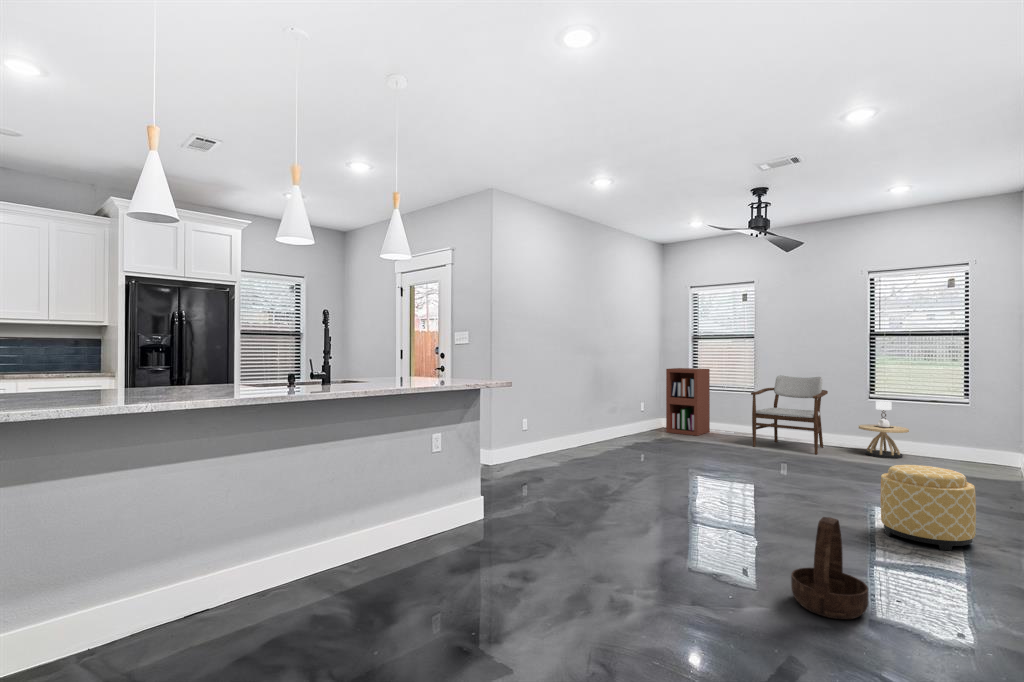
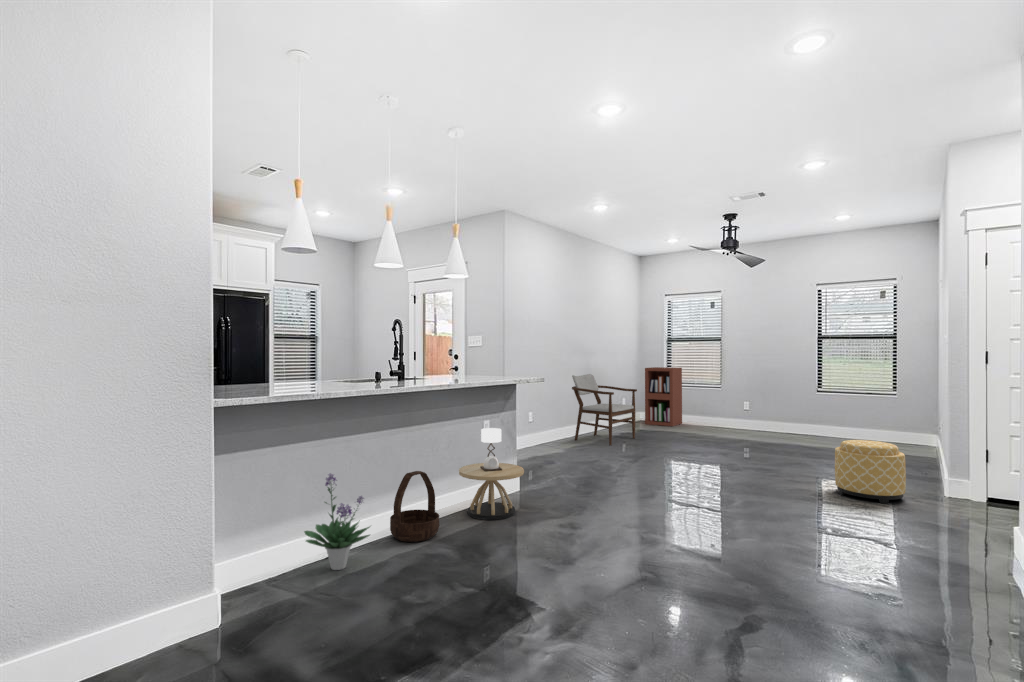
armchair: present [751,375,828,454] -> present [572,374,637,445]
side table: present [859,401,909,458] -> present [459,428,524,520]
potted plant: none [143,505,247,632] -> present [304,473,370,570]
basket: present [791,517,868,620] -> present [390,471,439,542]

